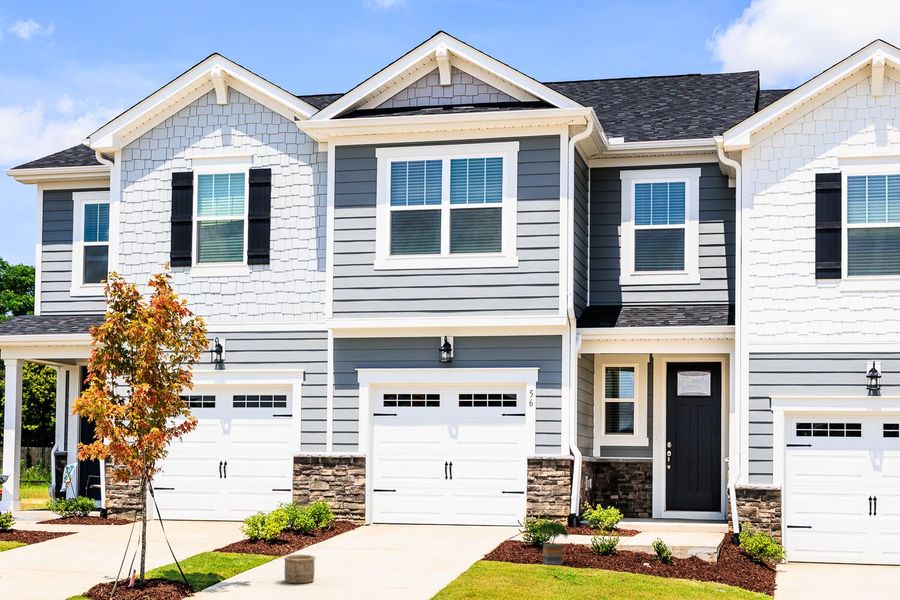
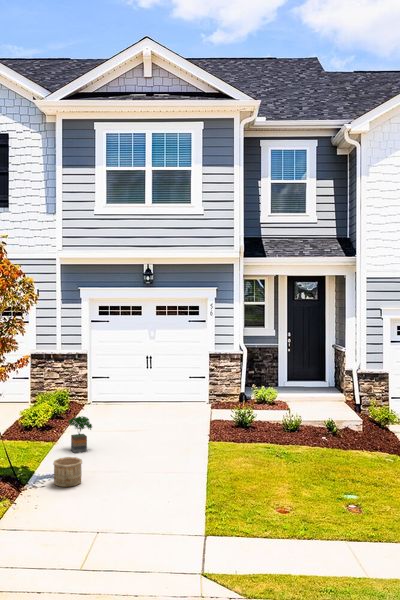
potted tree: present [540,522,568,565] -> present [68,416,92,453]

